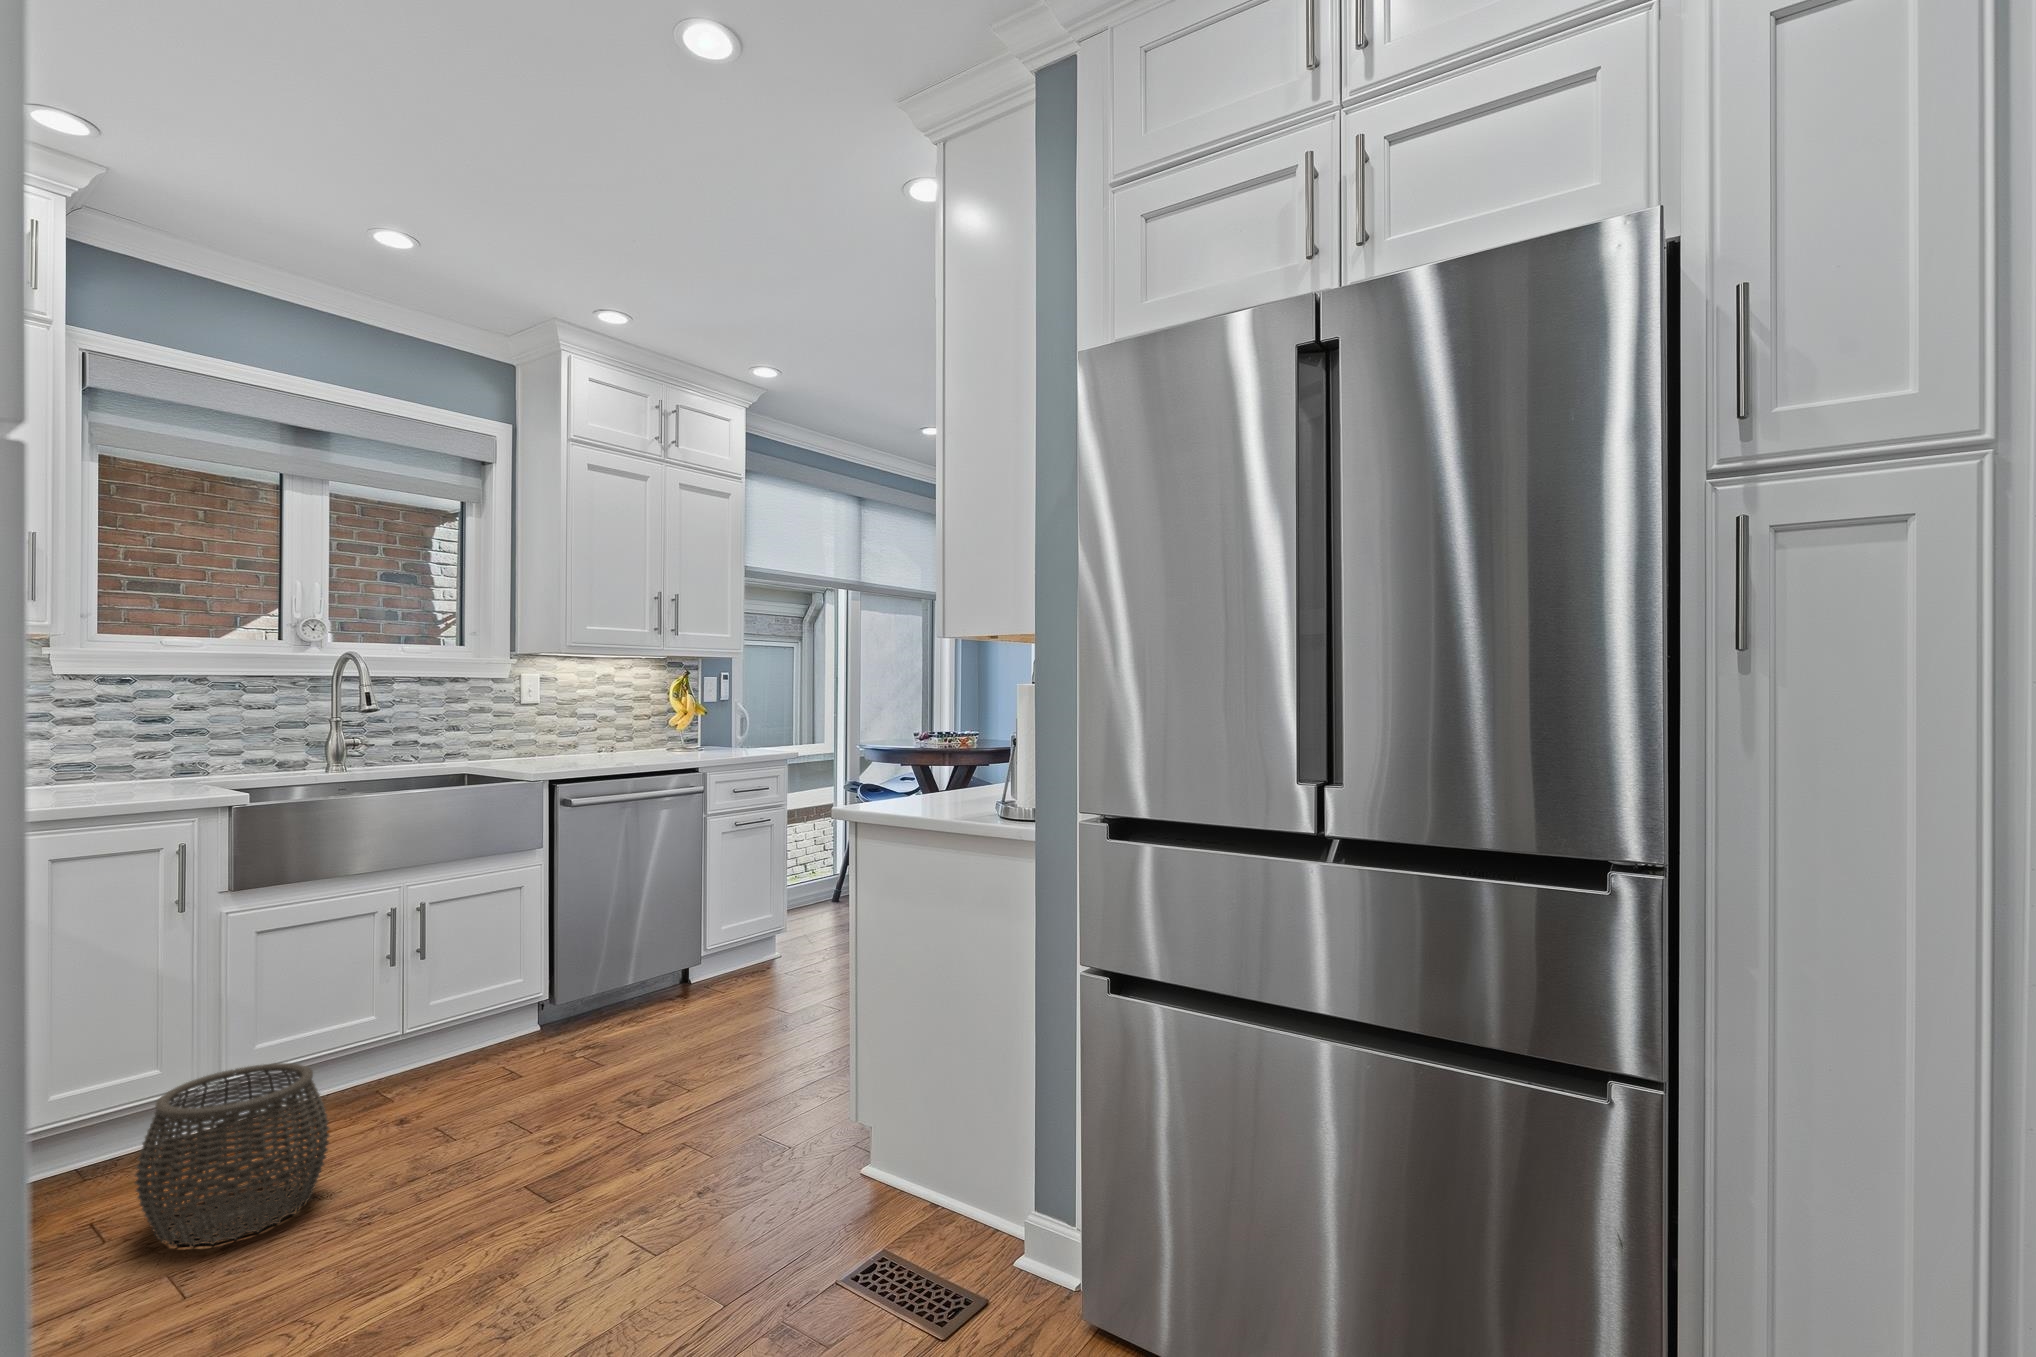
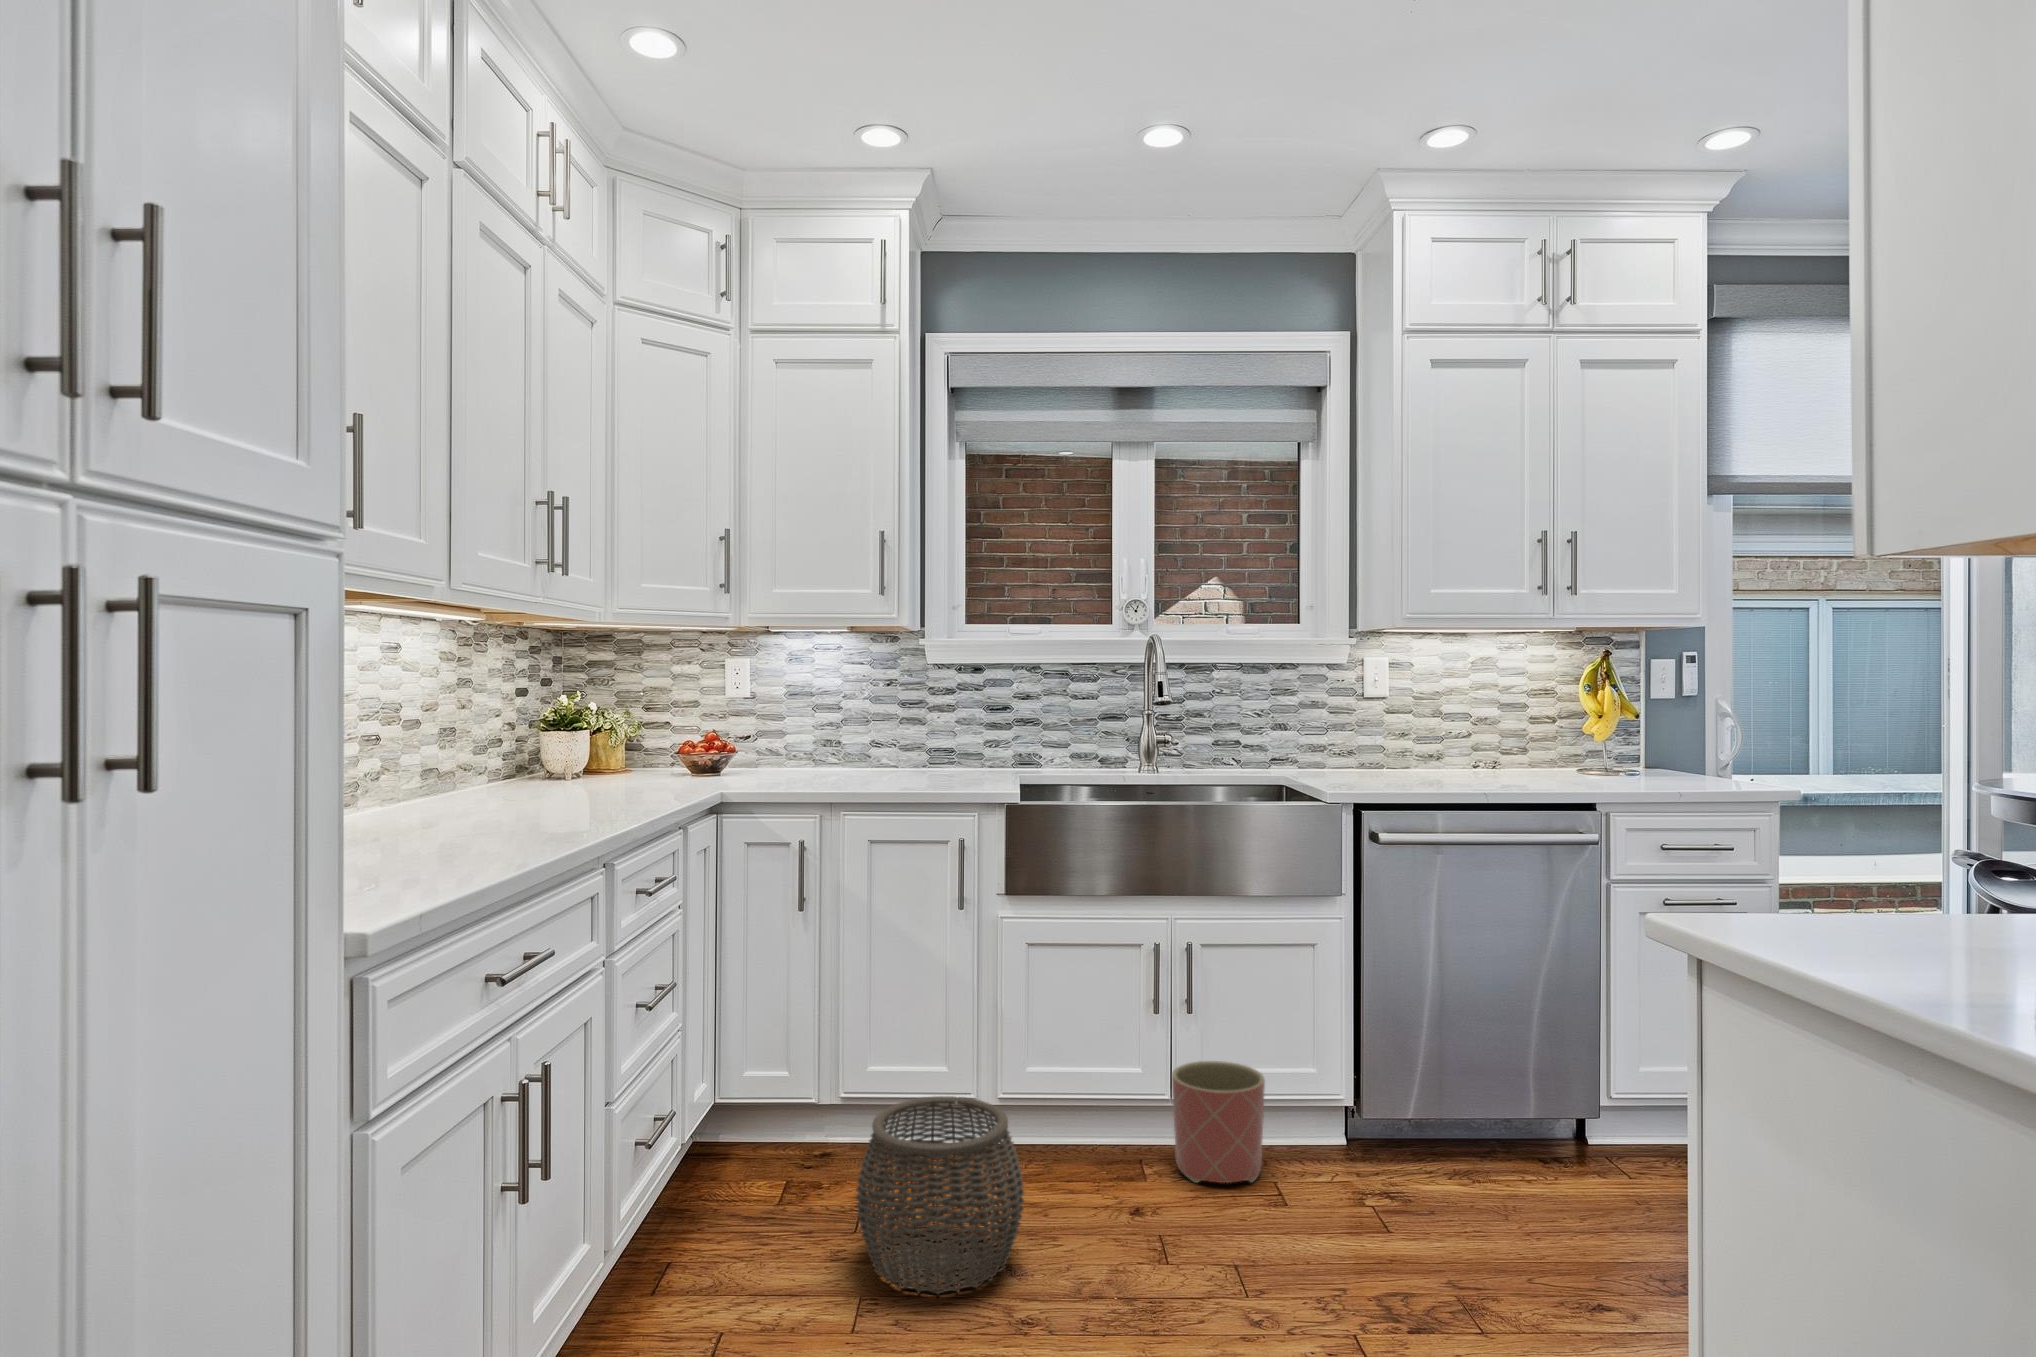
planter: none [408,993,492,1092] -> present [1172,1061,1265,1183]

